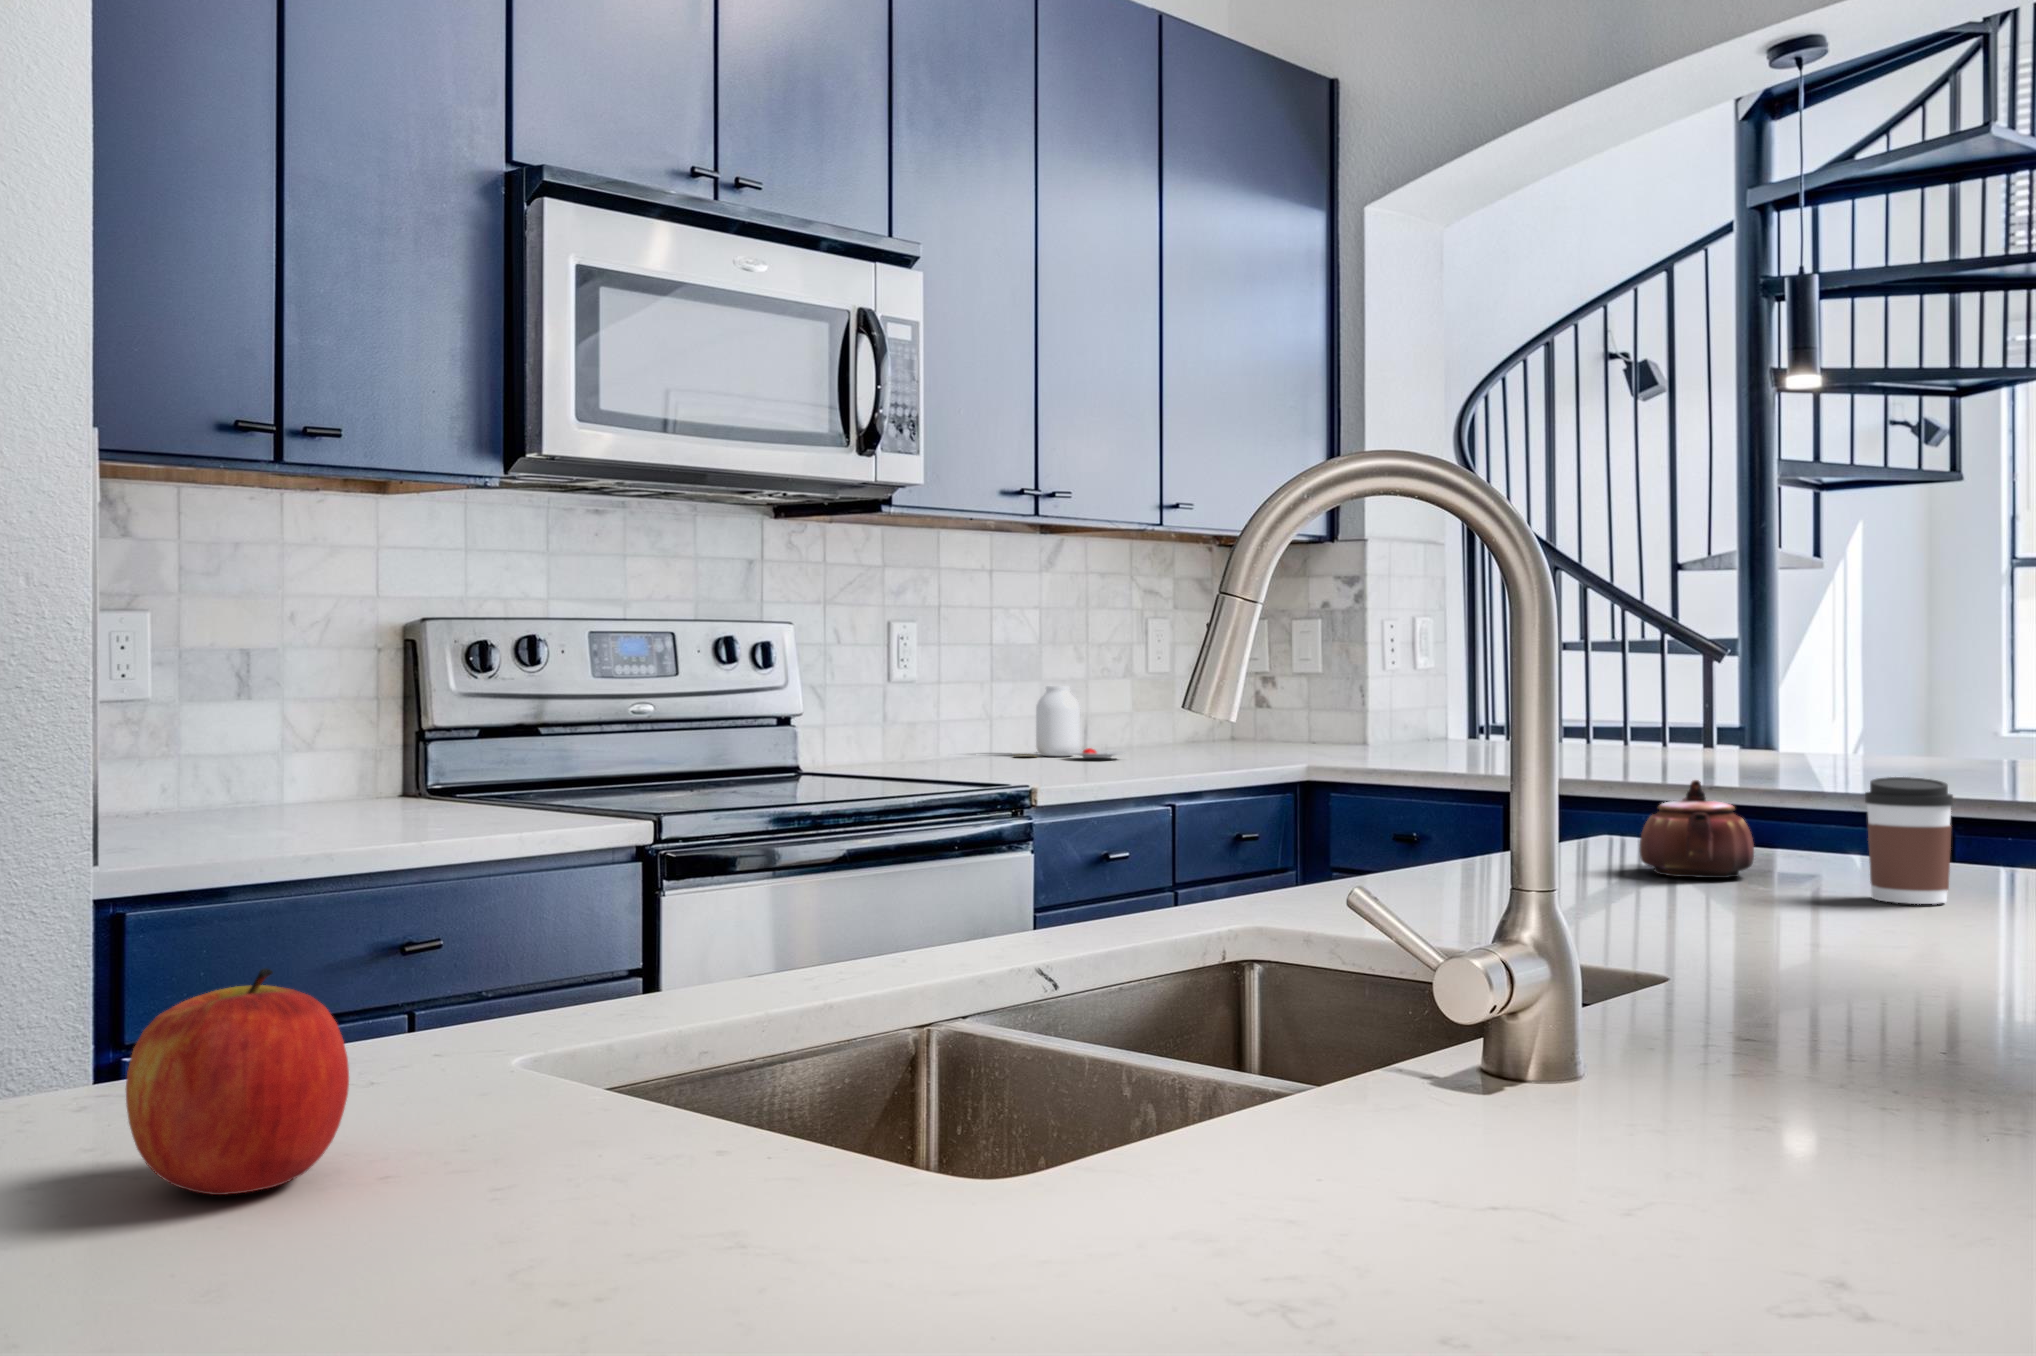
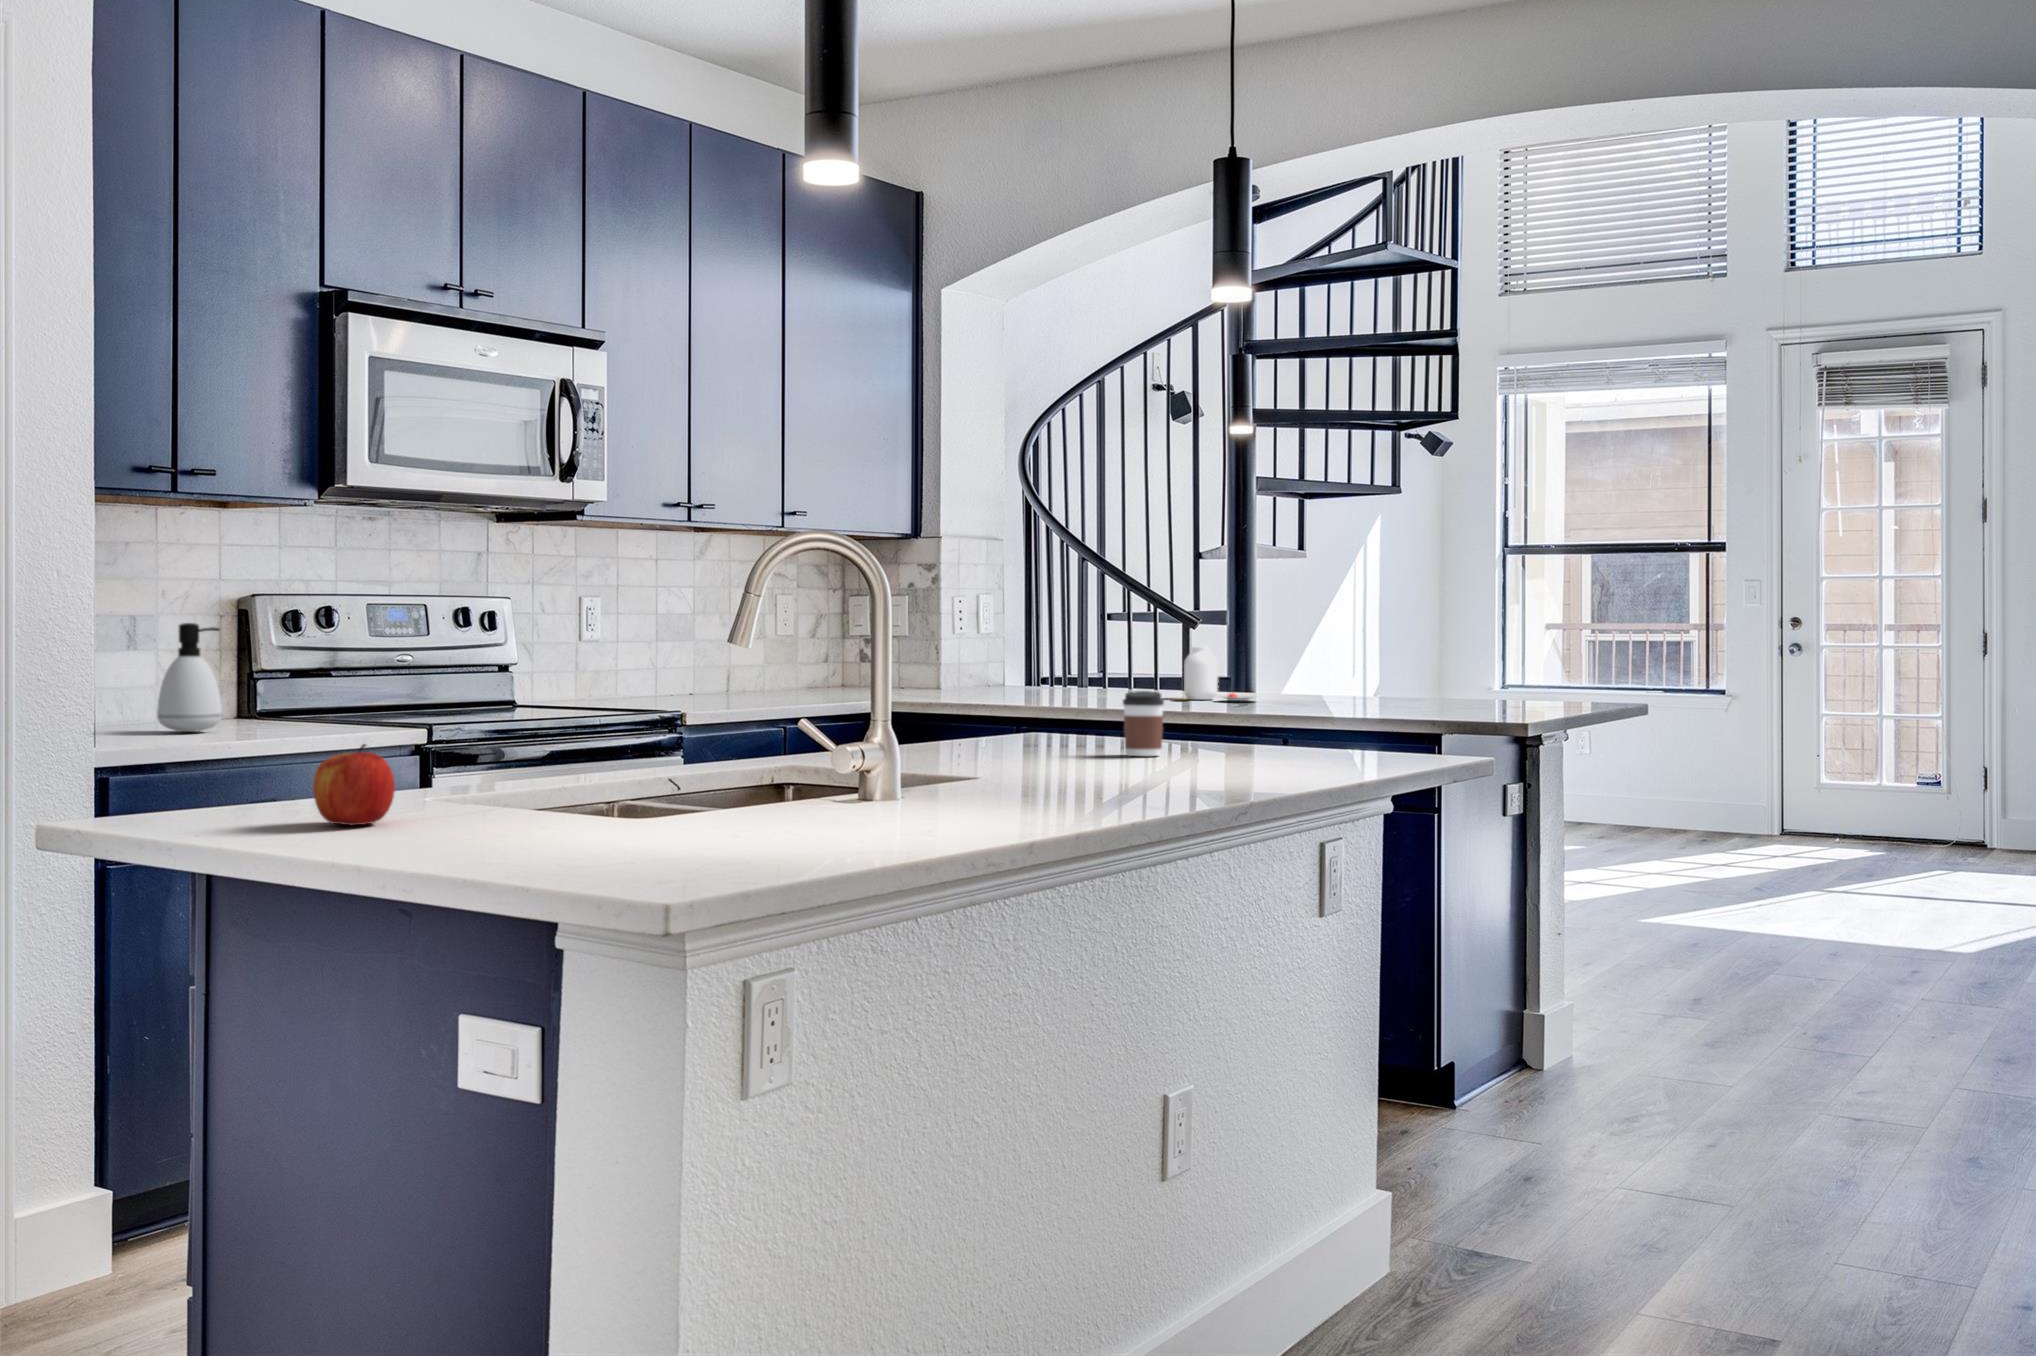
soap dispenser: none [251,660,347,826] -> present [157,623,222,732]
jar: present [1019,686,1124,758] -> present [1179,647,1256,701]
teapot: present [1640,780,1754,878] -> none [1024,695,1083,749]

